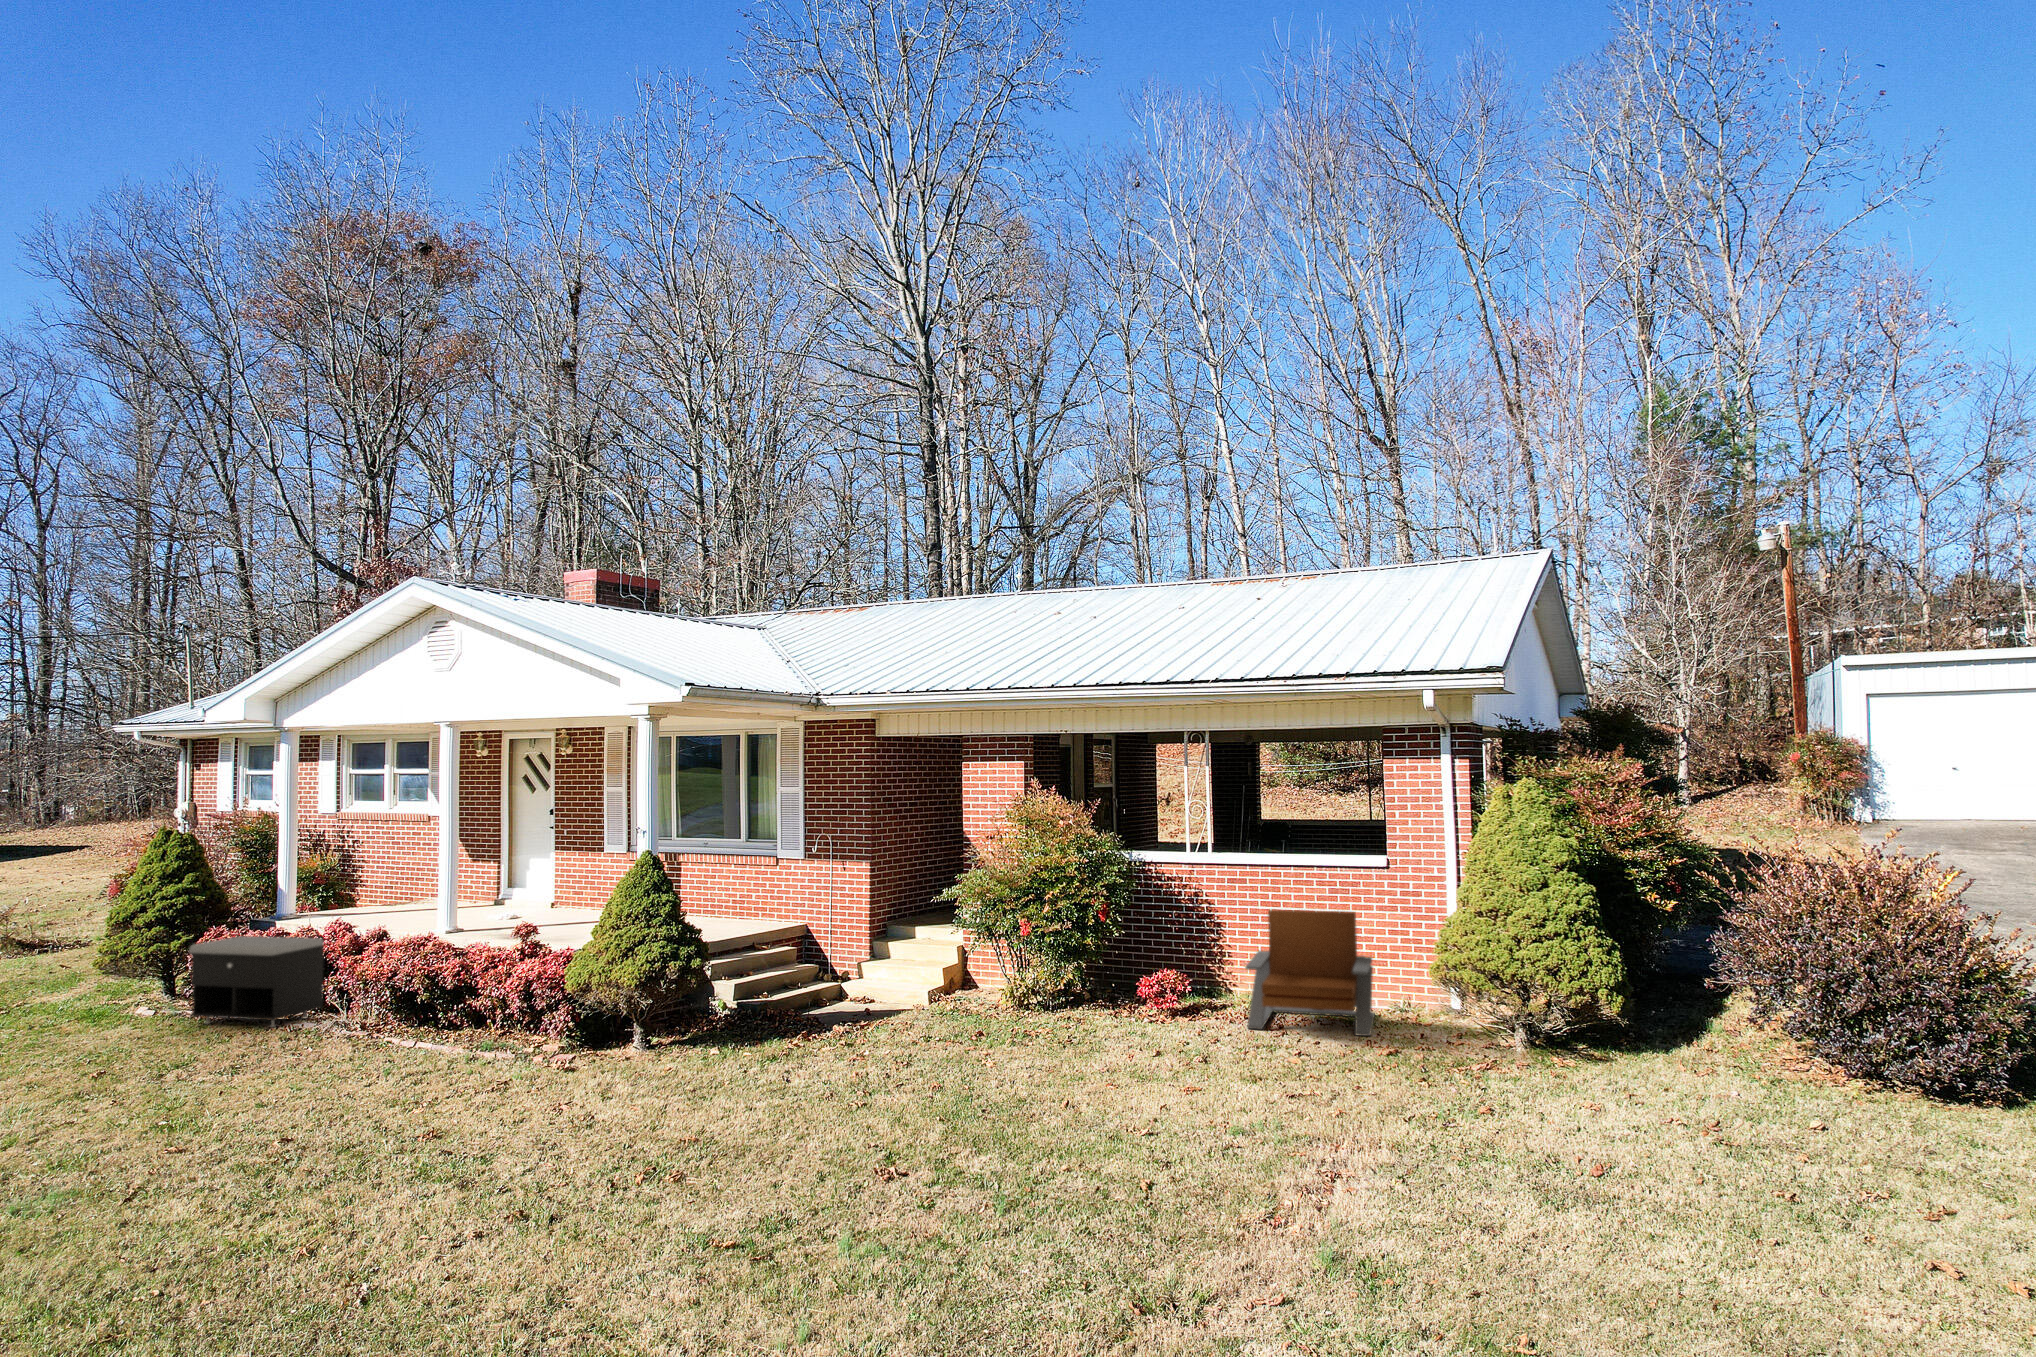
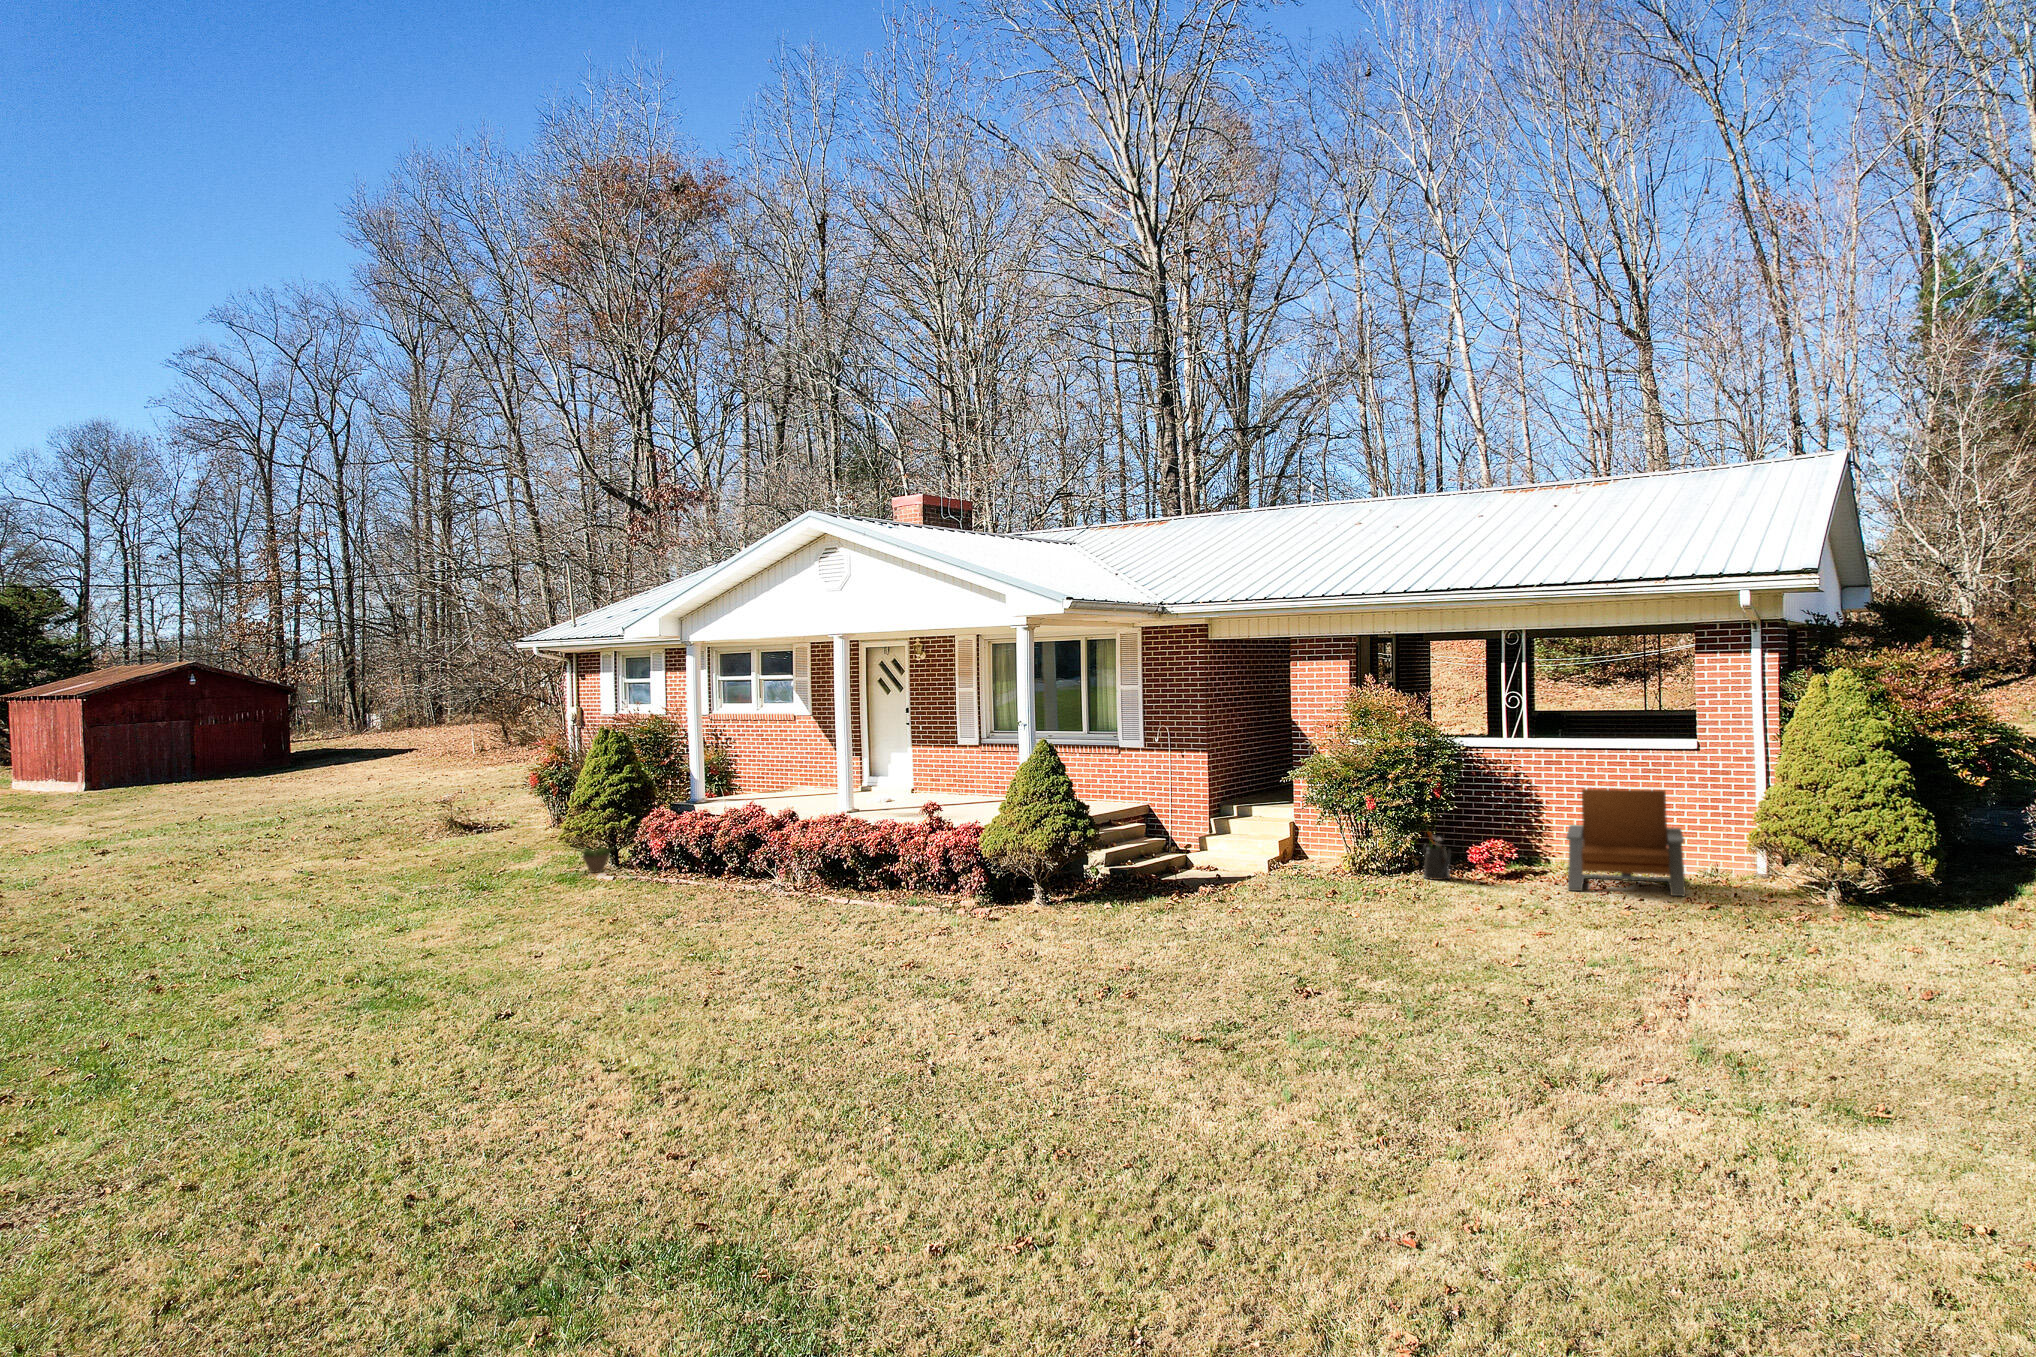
storage bench: present [189,936,324,1027] -> none [661,815,762,887]
watering can: none [1098,956,1129,1015] -> present [1423,831,1451,880]
decorative plant: none [91,973,160,1007] -> present [575,847,612,873]

